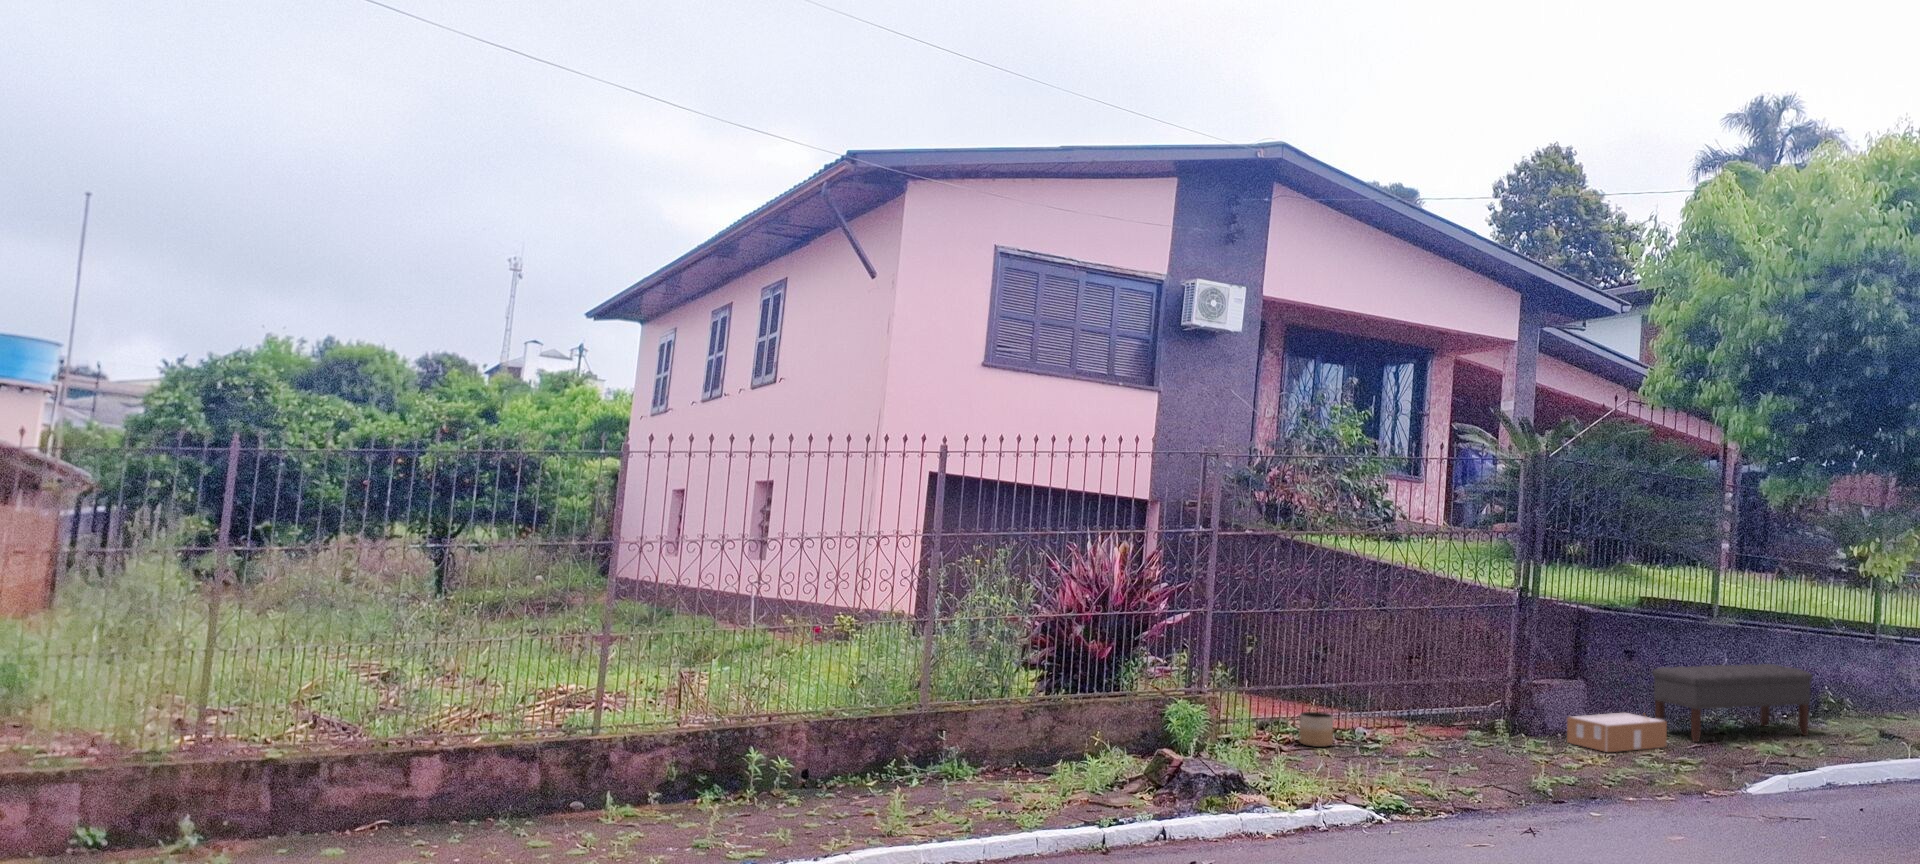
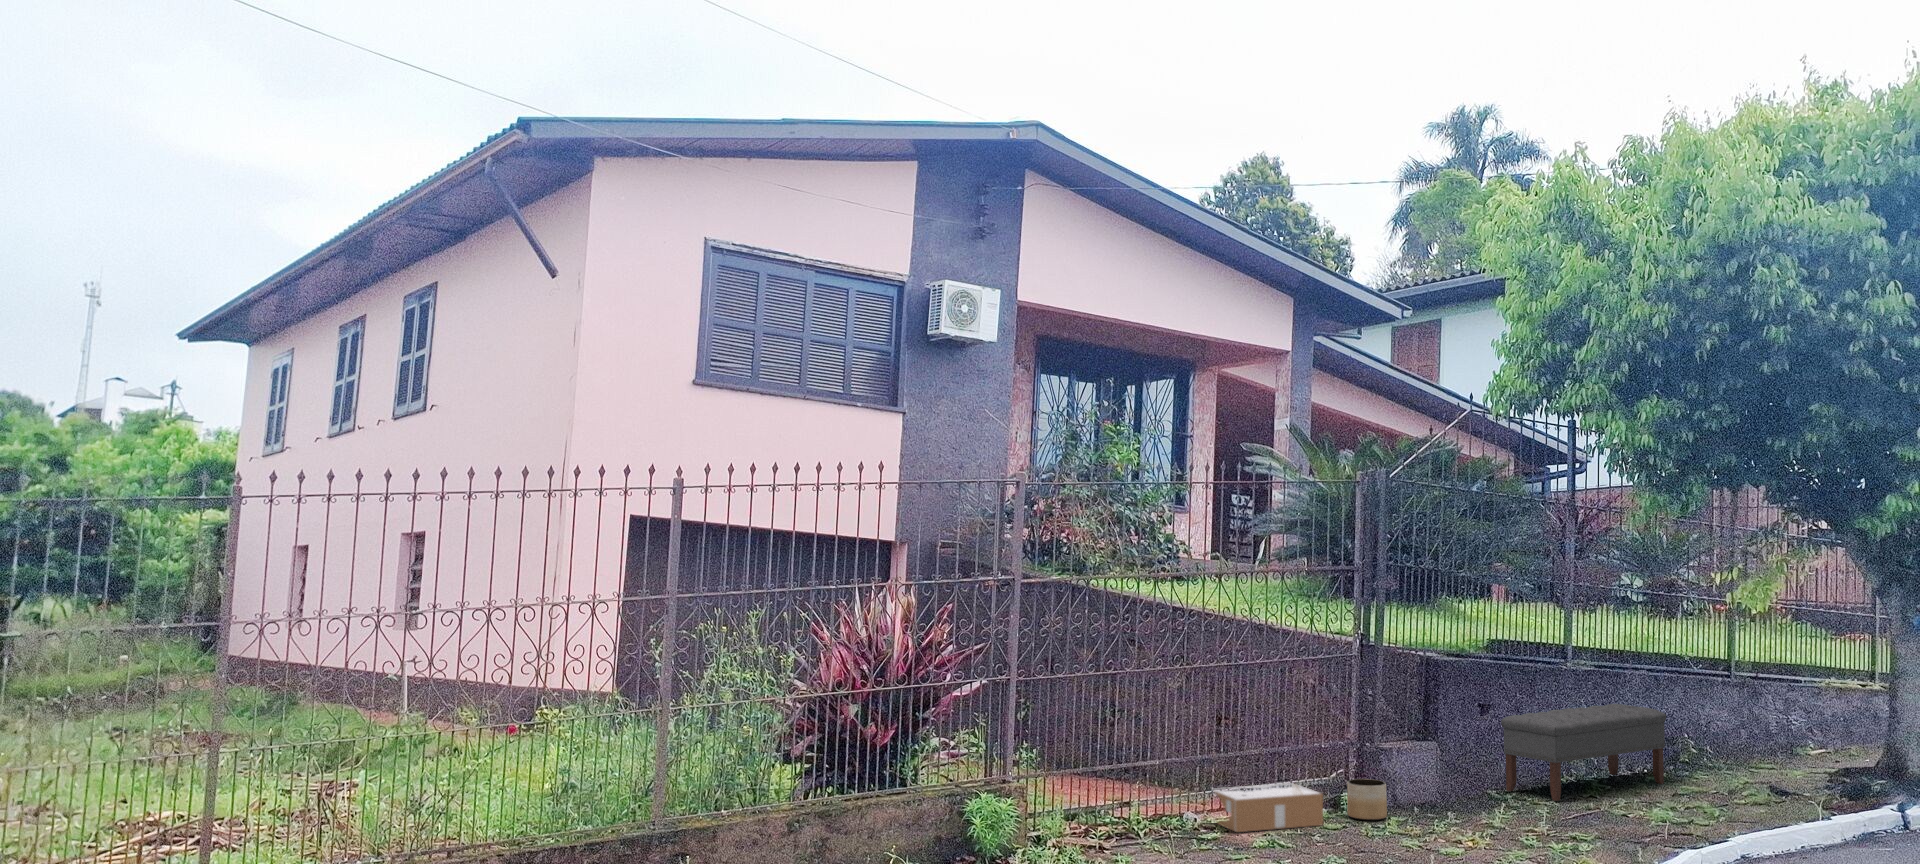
planter: present [1299,712,1333,747] -> present [1347,779,1387,820]
cardboard box: present [1567,713,1667,752] -> present [1214,783,1323,832]

